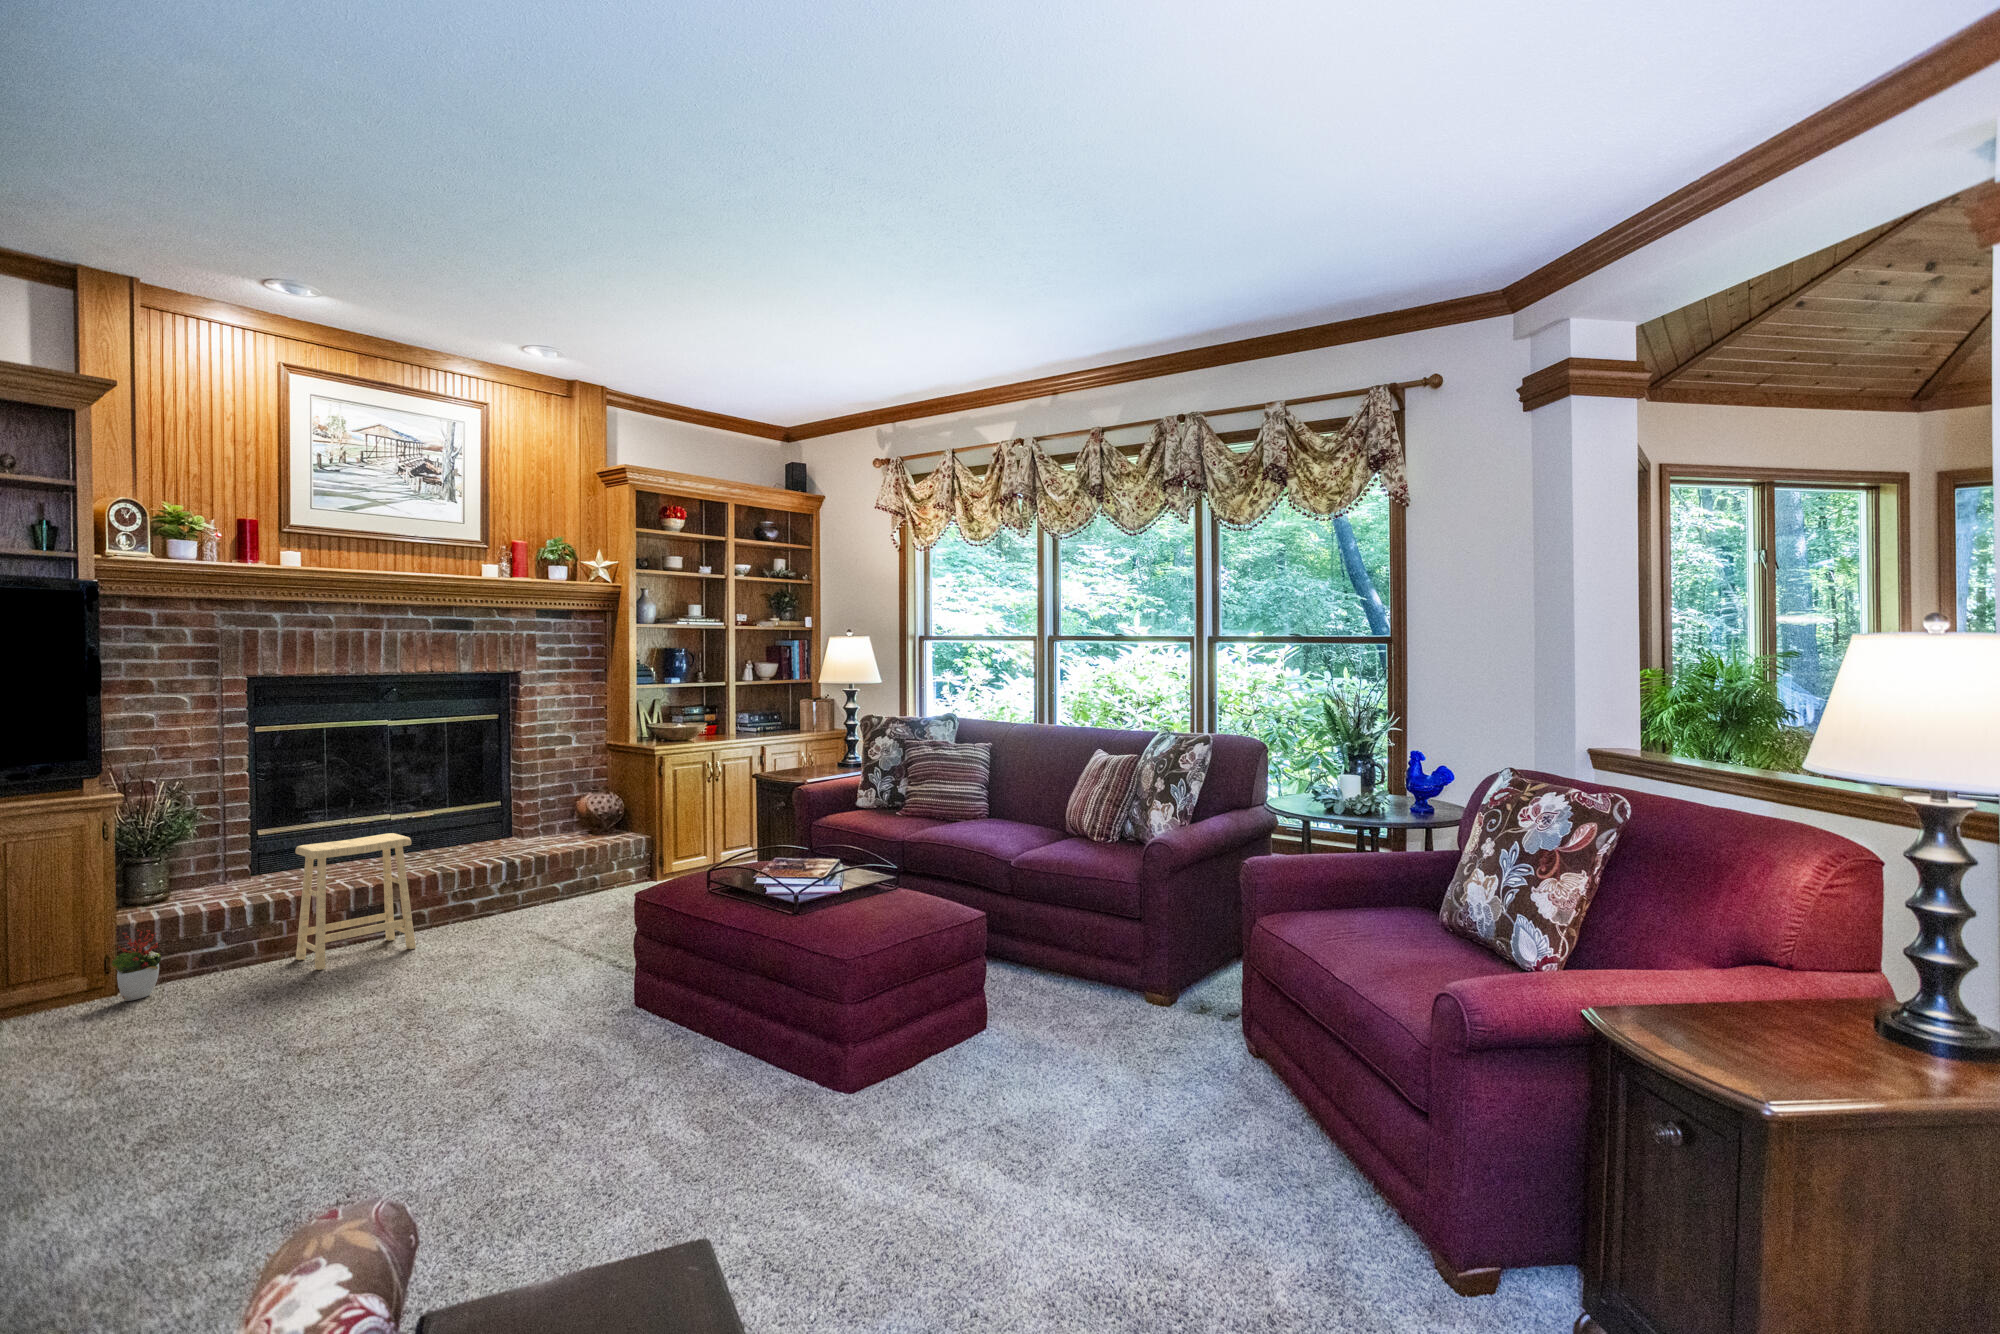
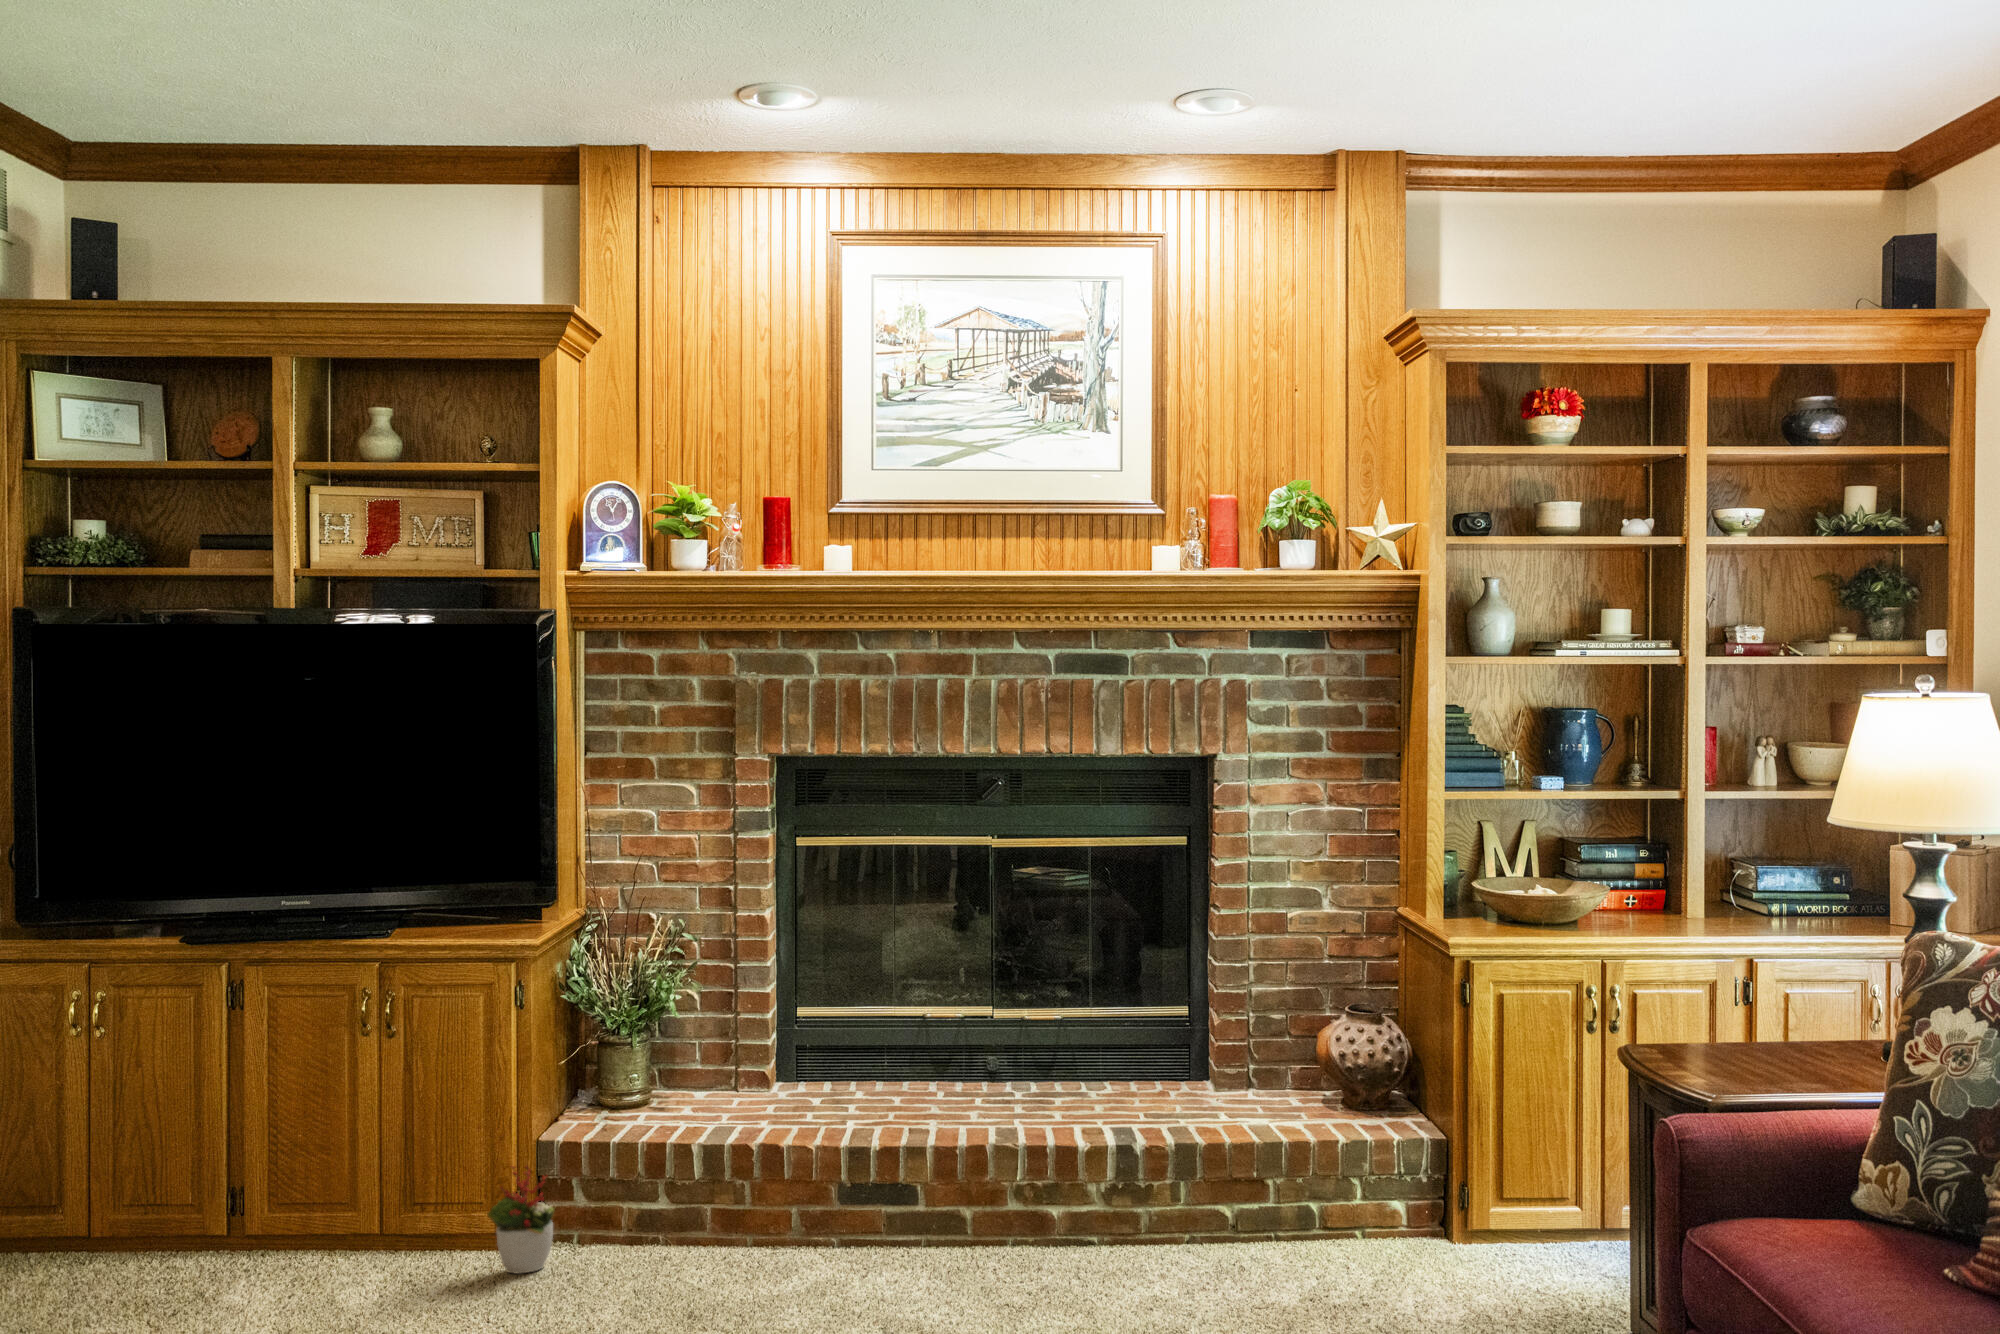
footstool: present [295,833,416,970] -> none [735,1063,901,1297]

